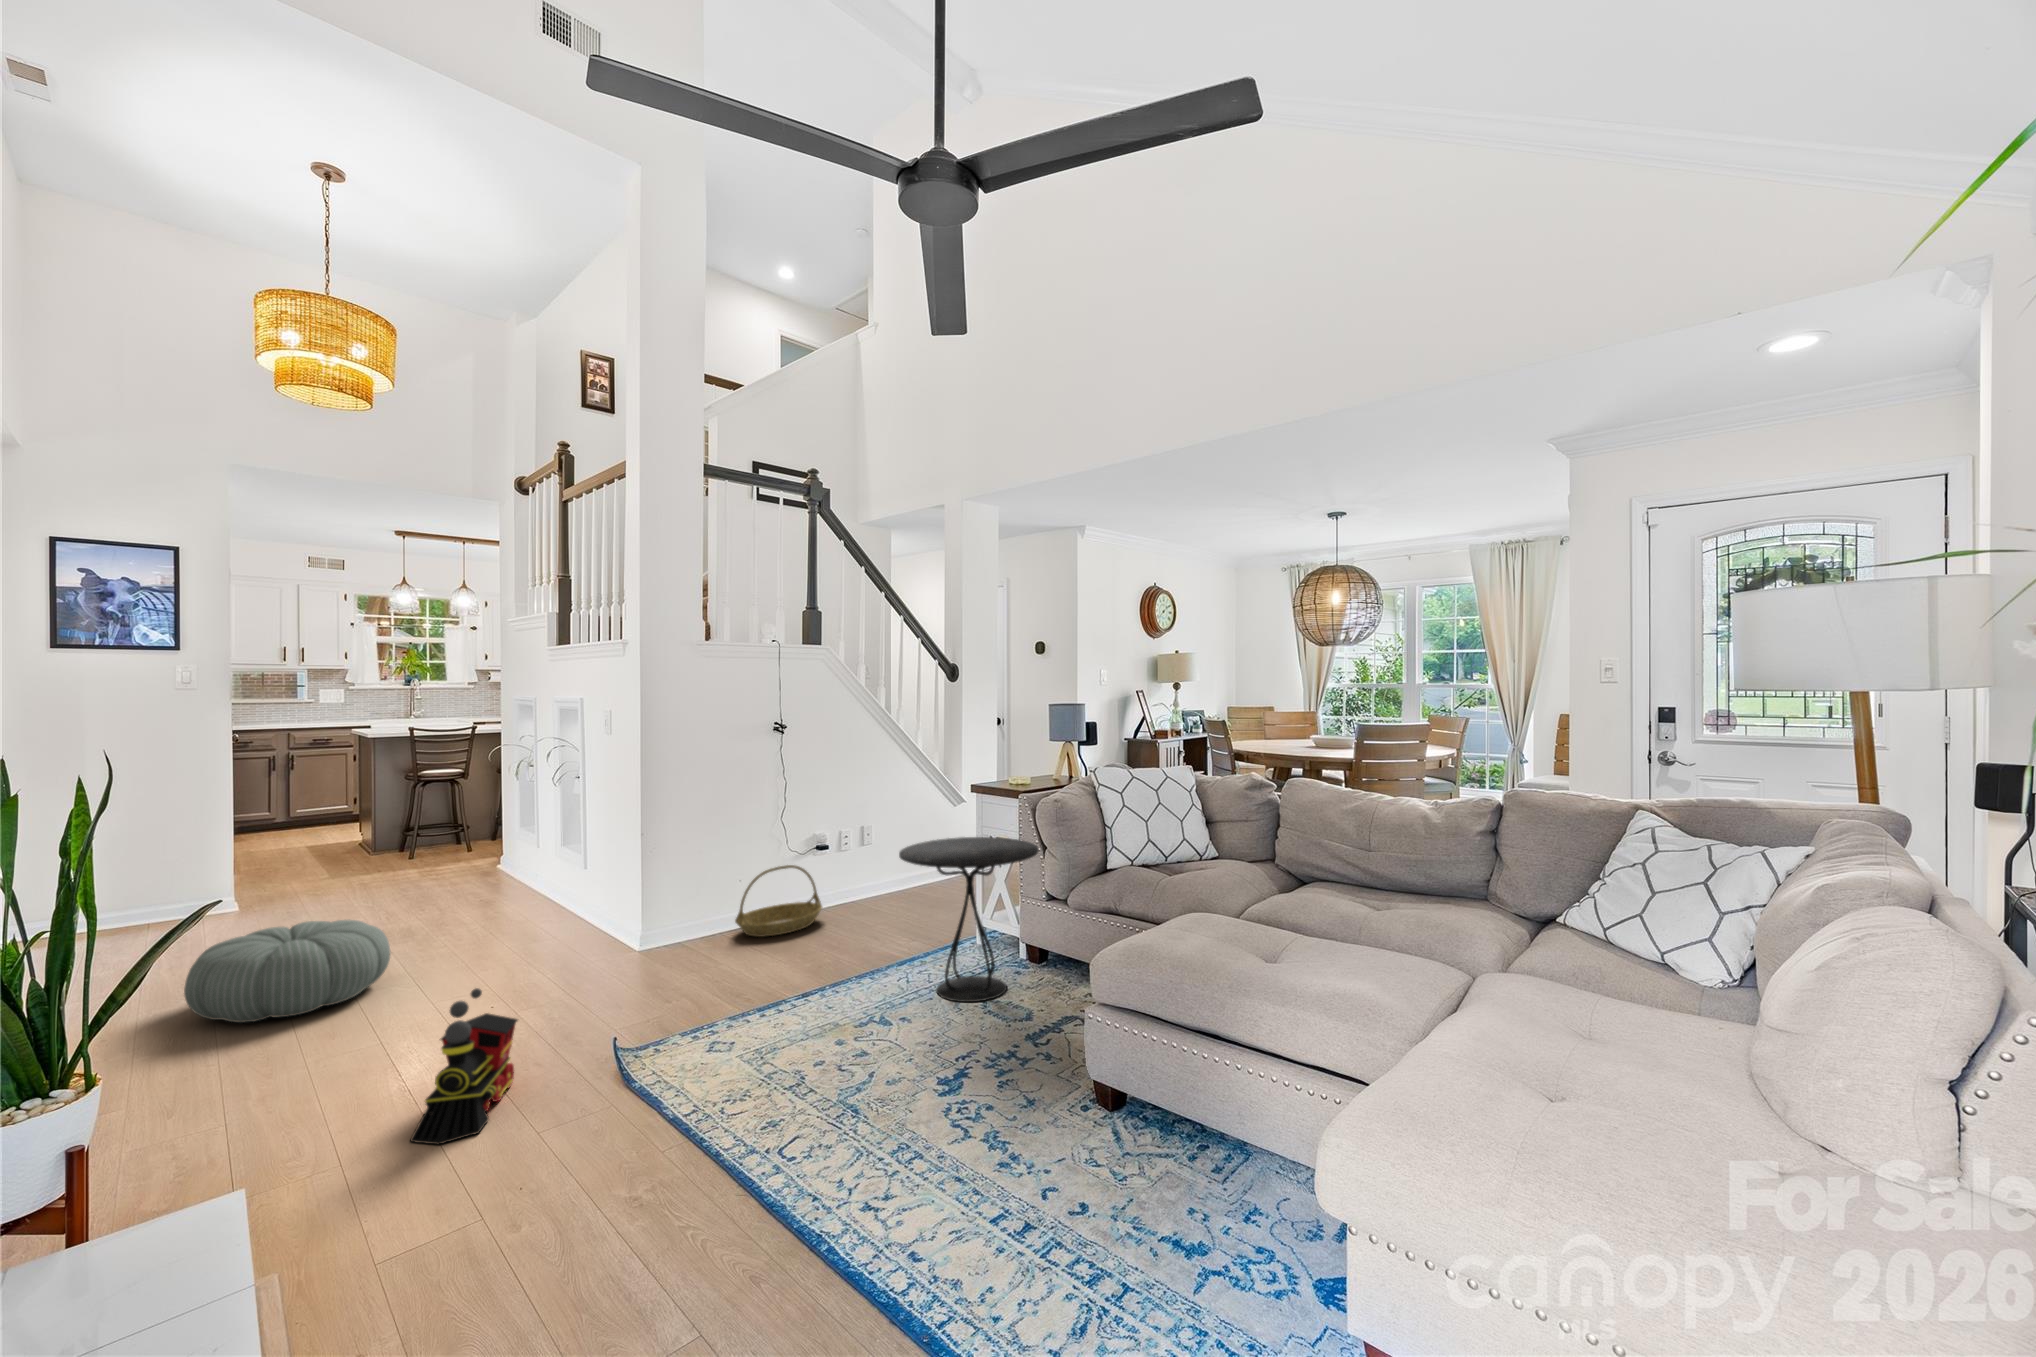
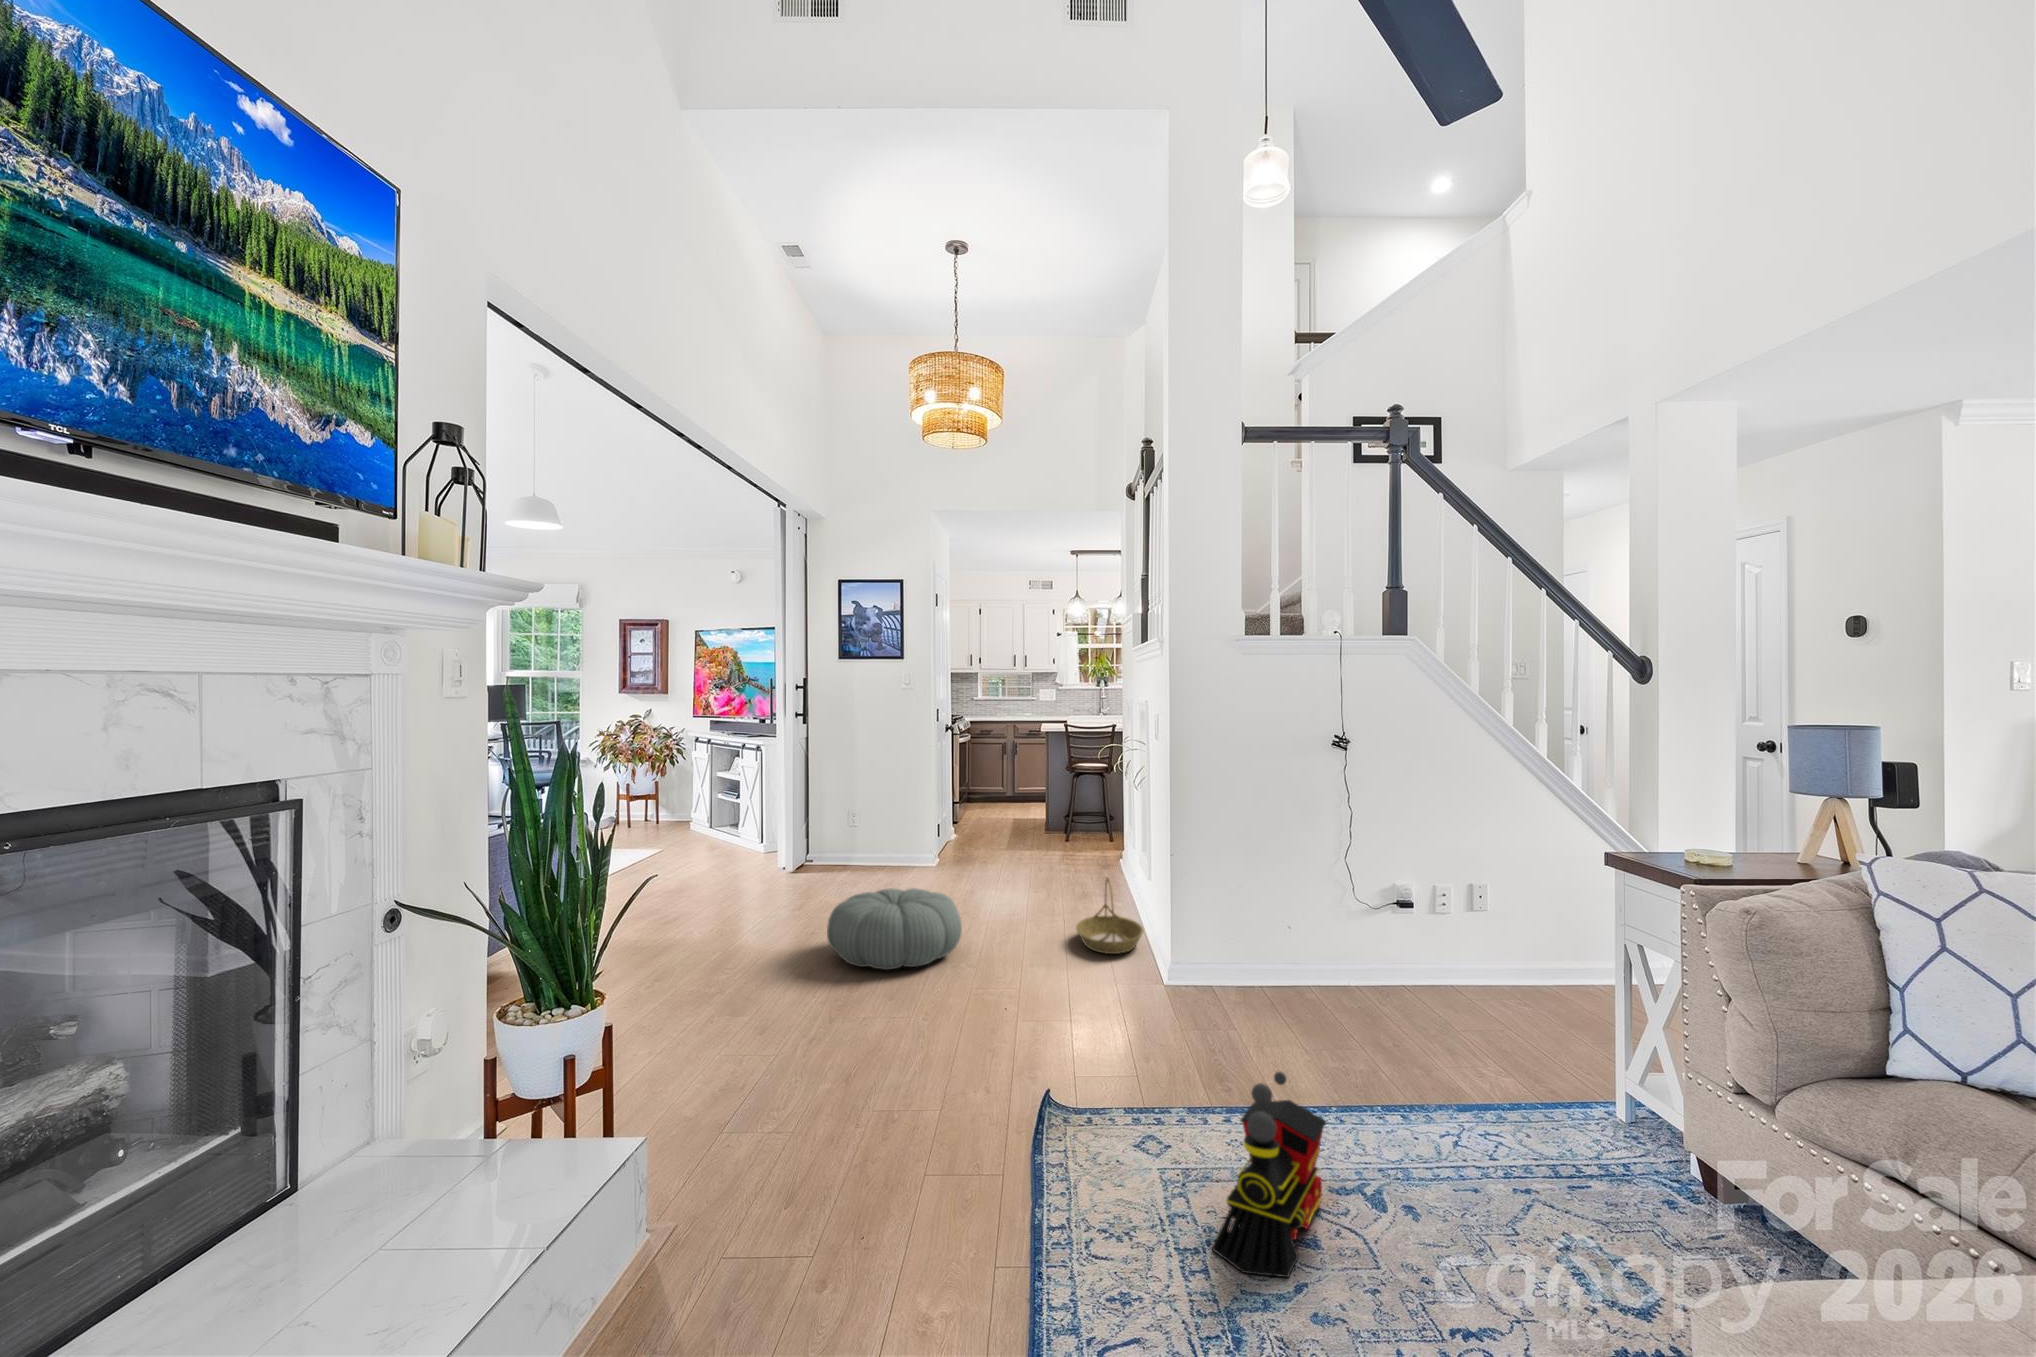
side table: present [899,837,1039,1002] -> none [1426,935,1700,1235]
basket: present [735,865,822,937] -> present [1076,877,1143,954]
toy train: present [410,988,517,1145] -> present [1212,1072,1326,1277]

